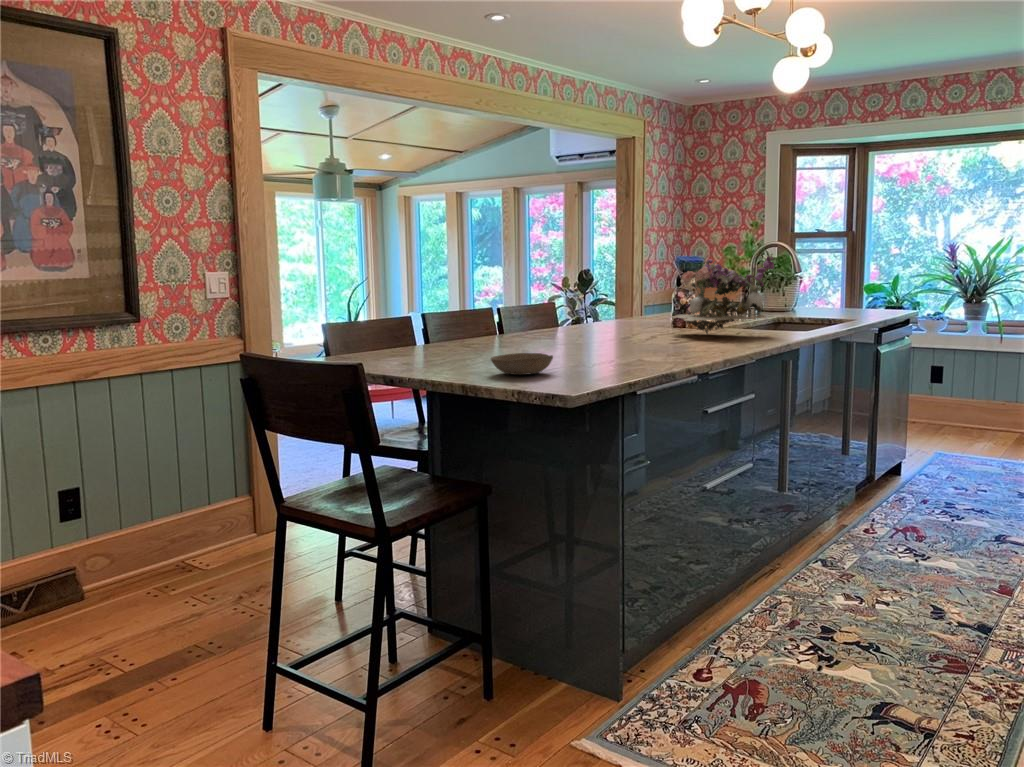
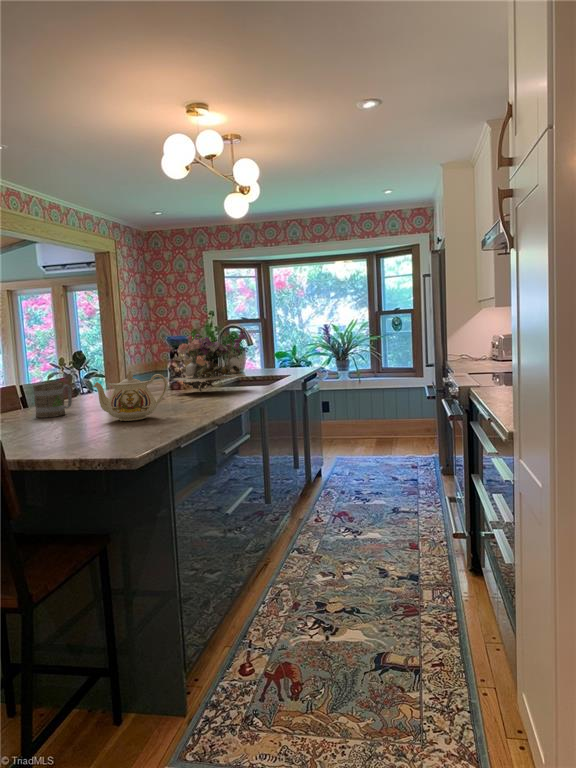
teapot: none [558,303,642,361] -> present [93,371,167,421]
mug: none [504,311,545,349] -> present [33,383,72,418]
bowl: present [491,353,553,375] -> none [40,419,101,441]

